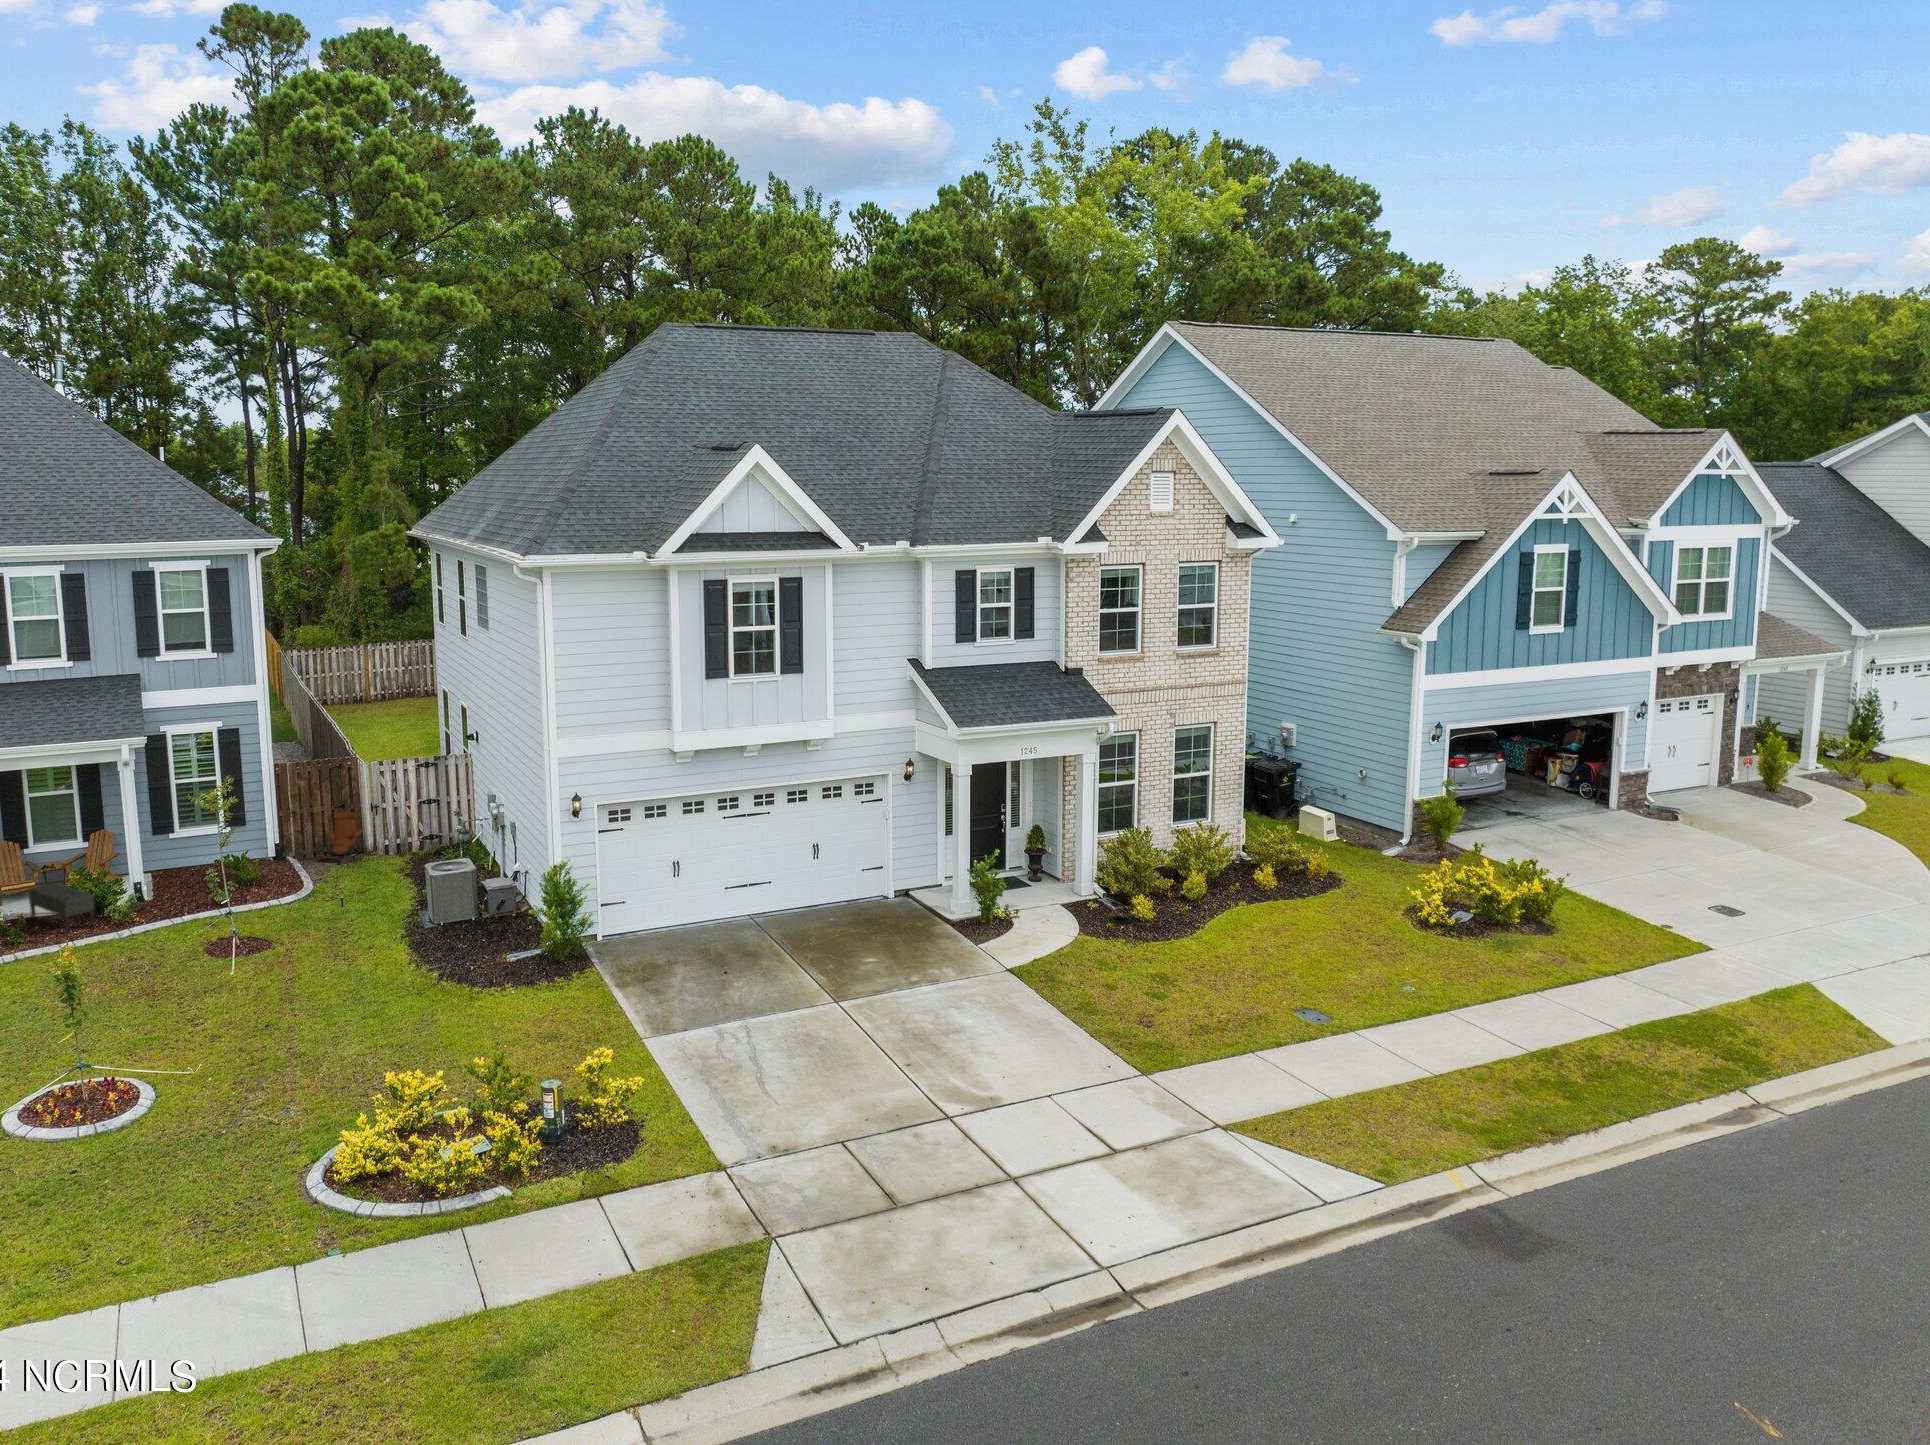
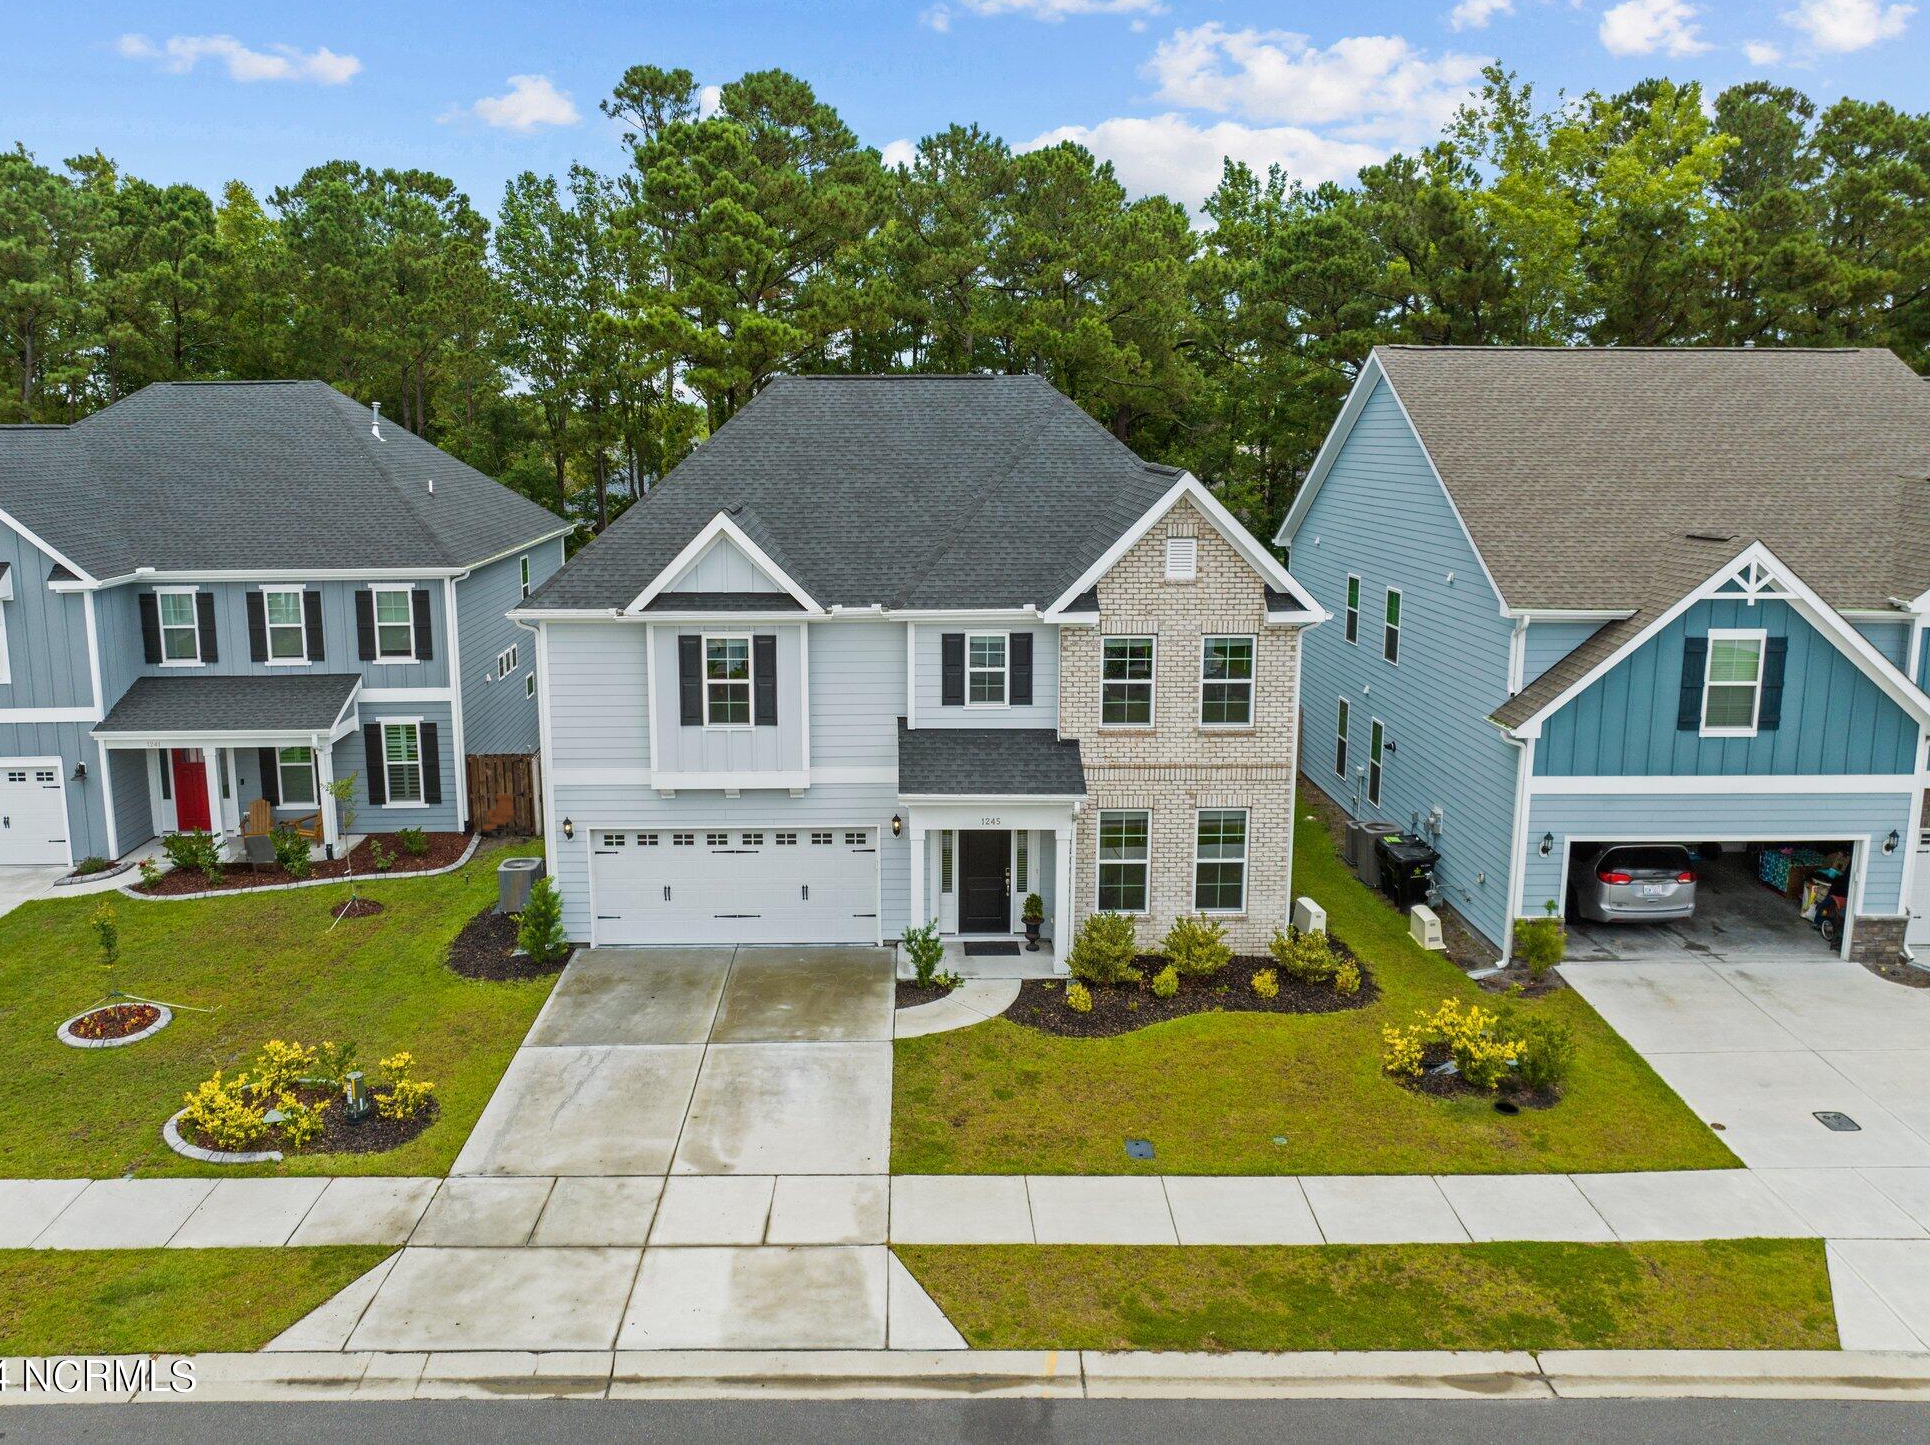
potted tree: present [1110,884,1133,924] -> present [1493,1070,1522,1116]

